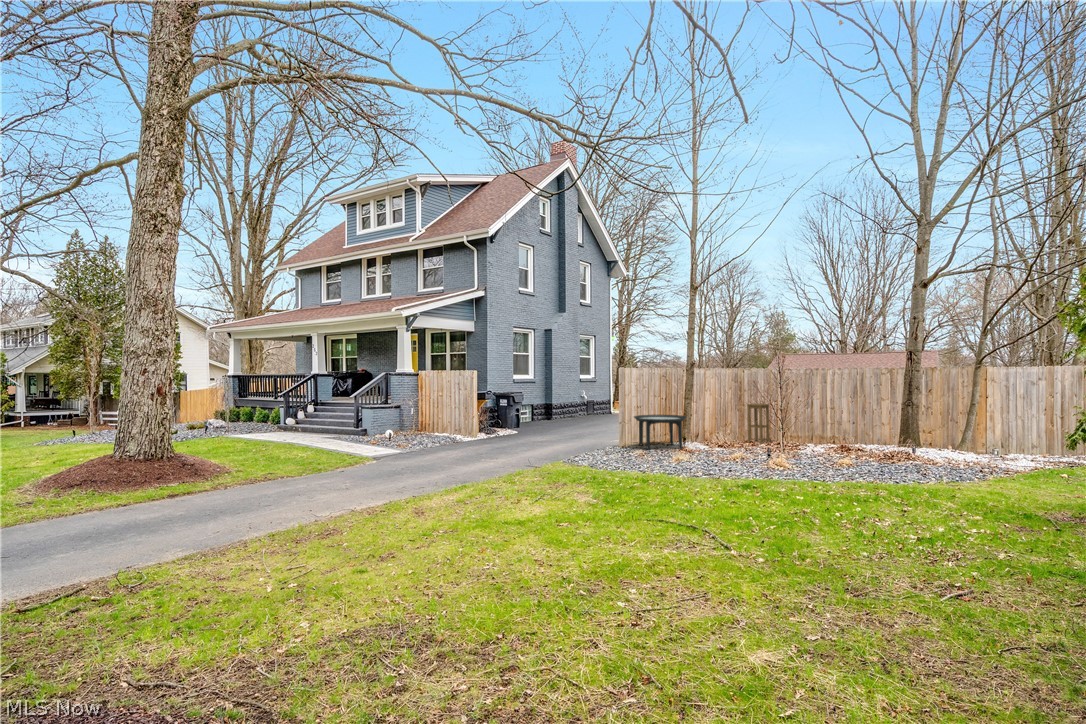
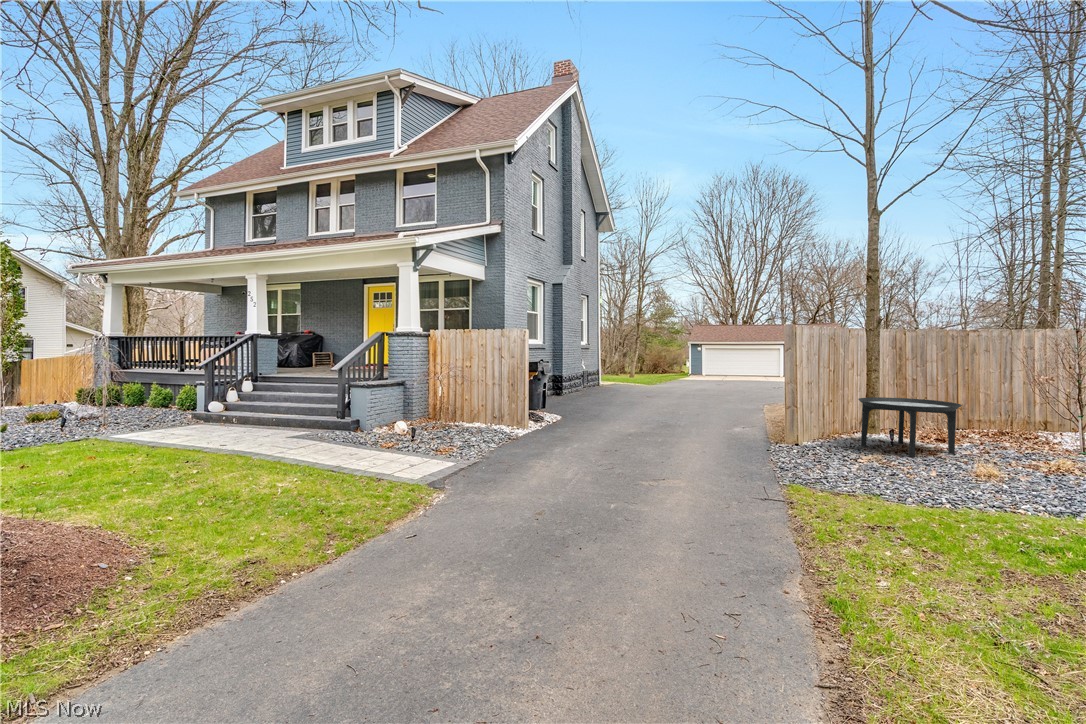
stool: present [747,404,770,444] -> none [983,381,1018,439]

